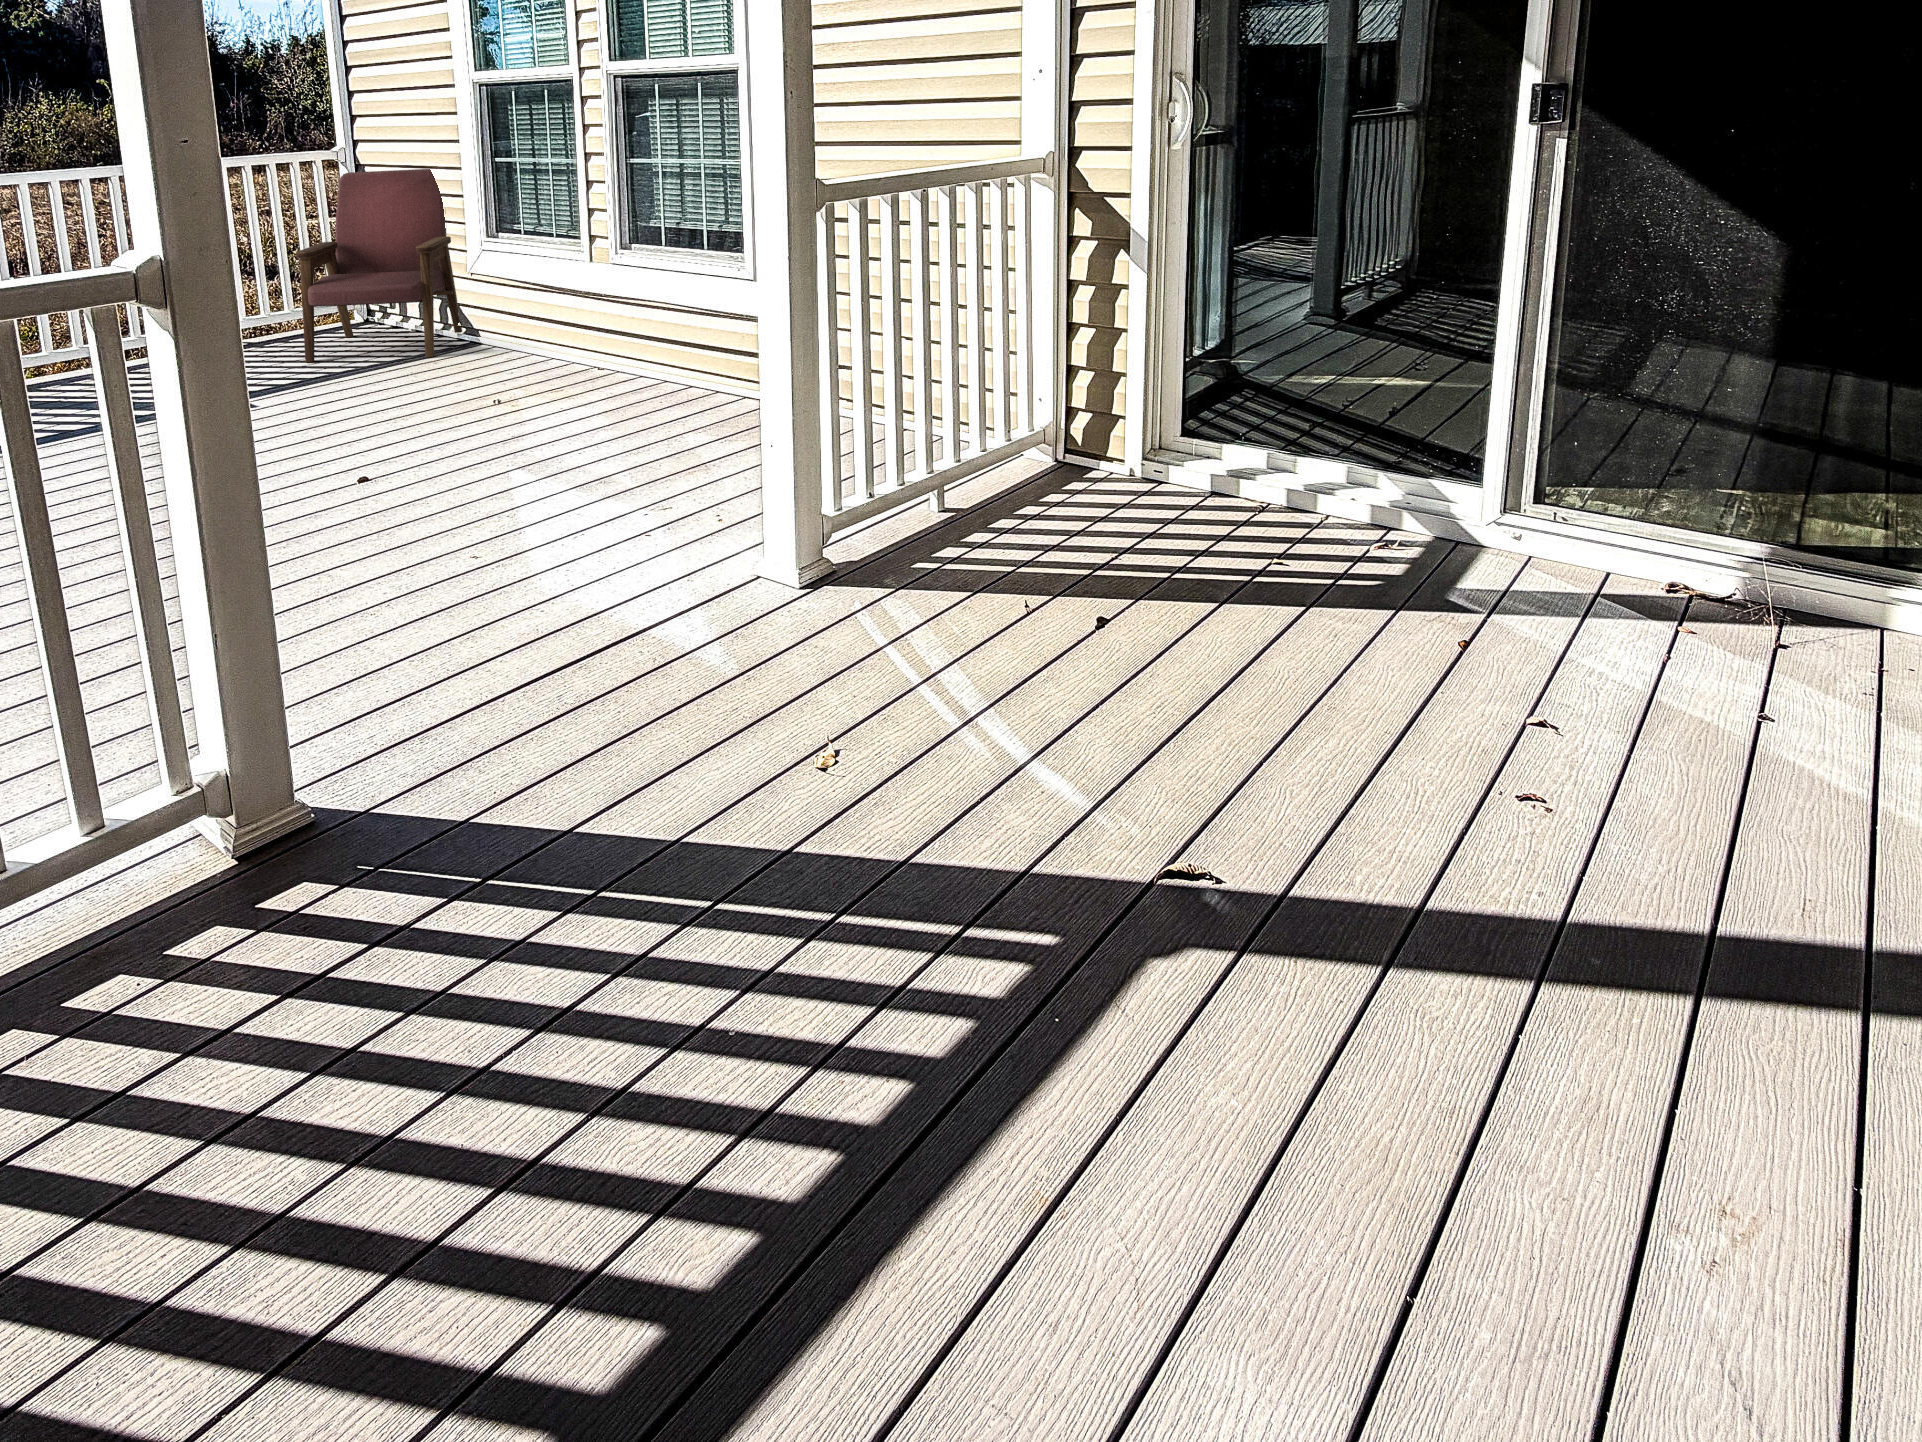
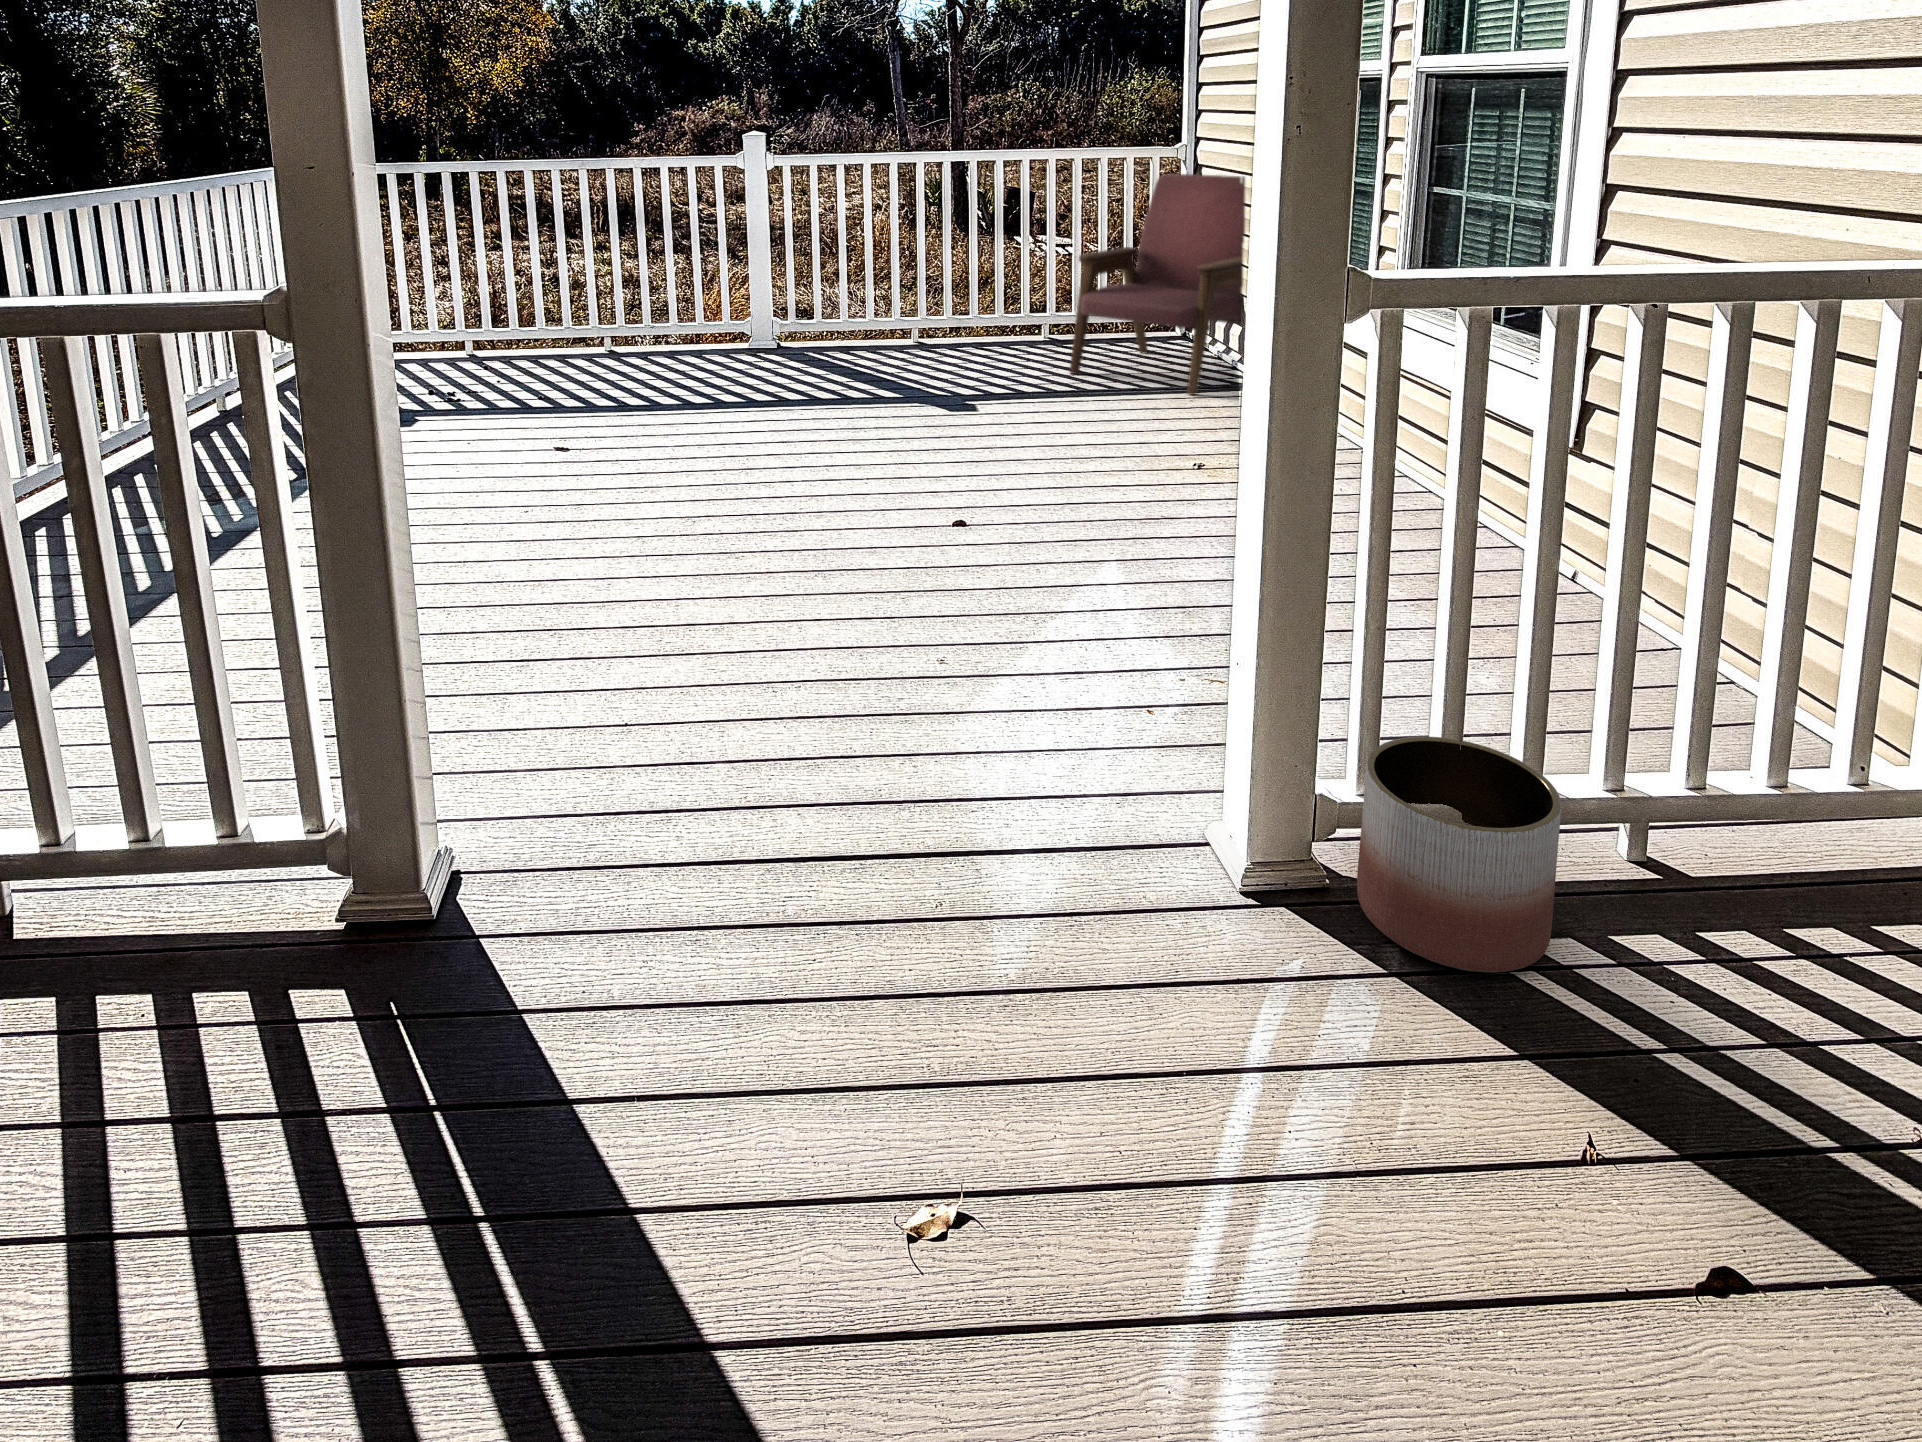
planter: none [845,460,949,577] -> present [1357,736,1561,972]

